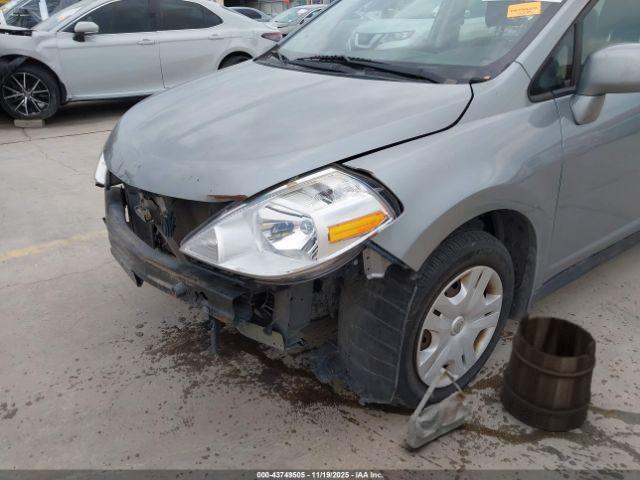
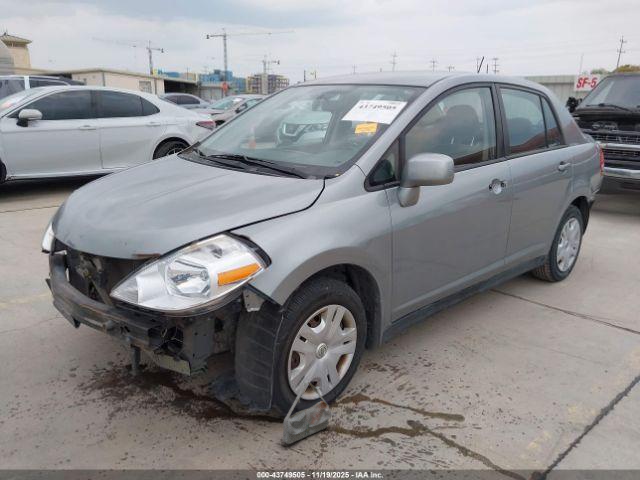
bucket: present [500,313,596,431] -> none [358,342,421,429]

